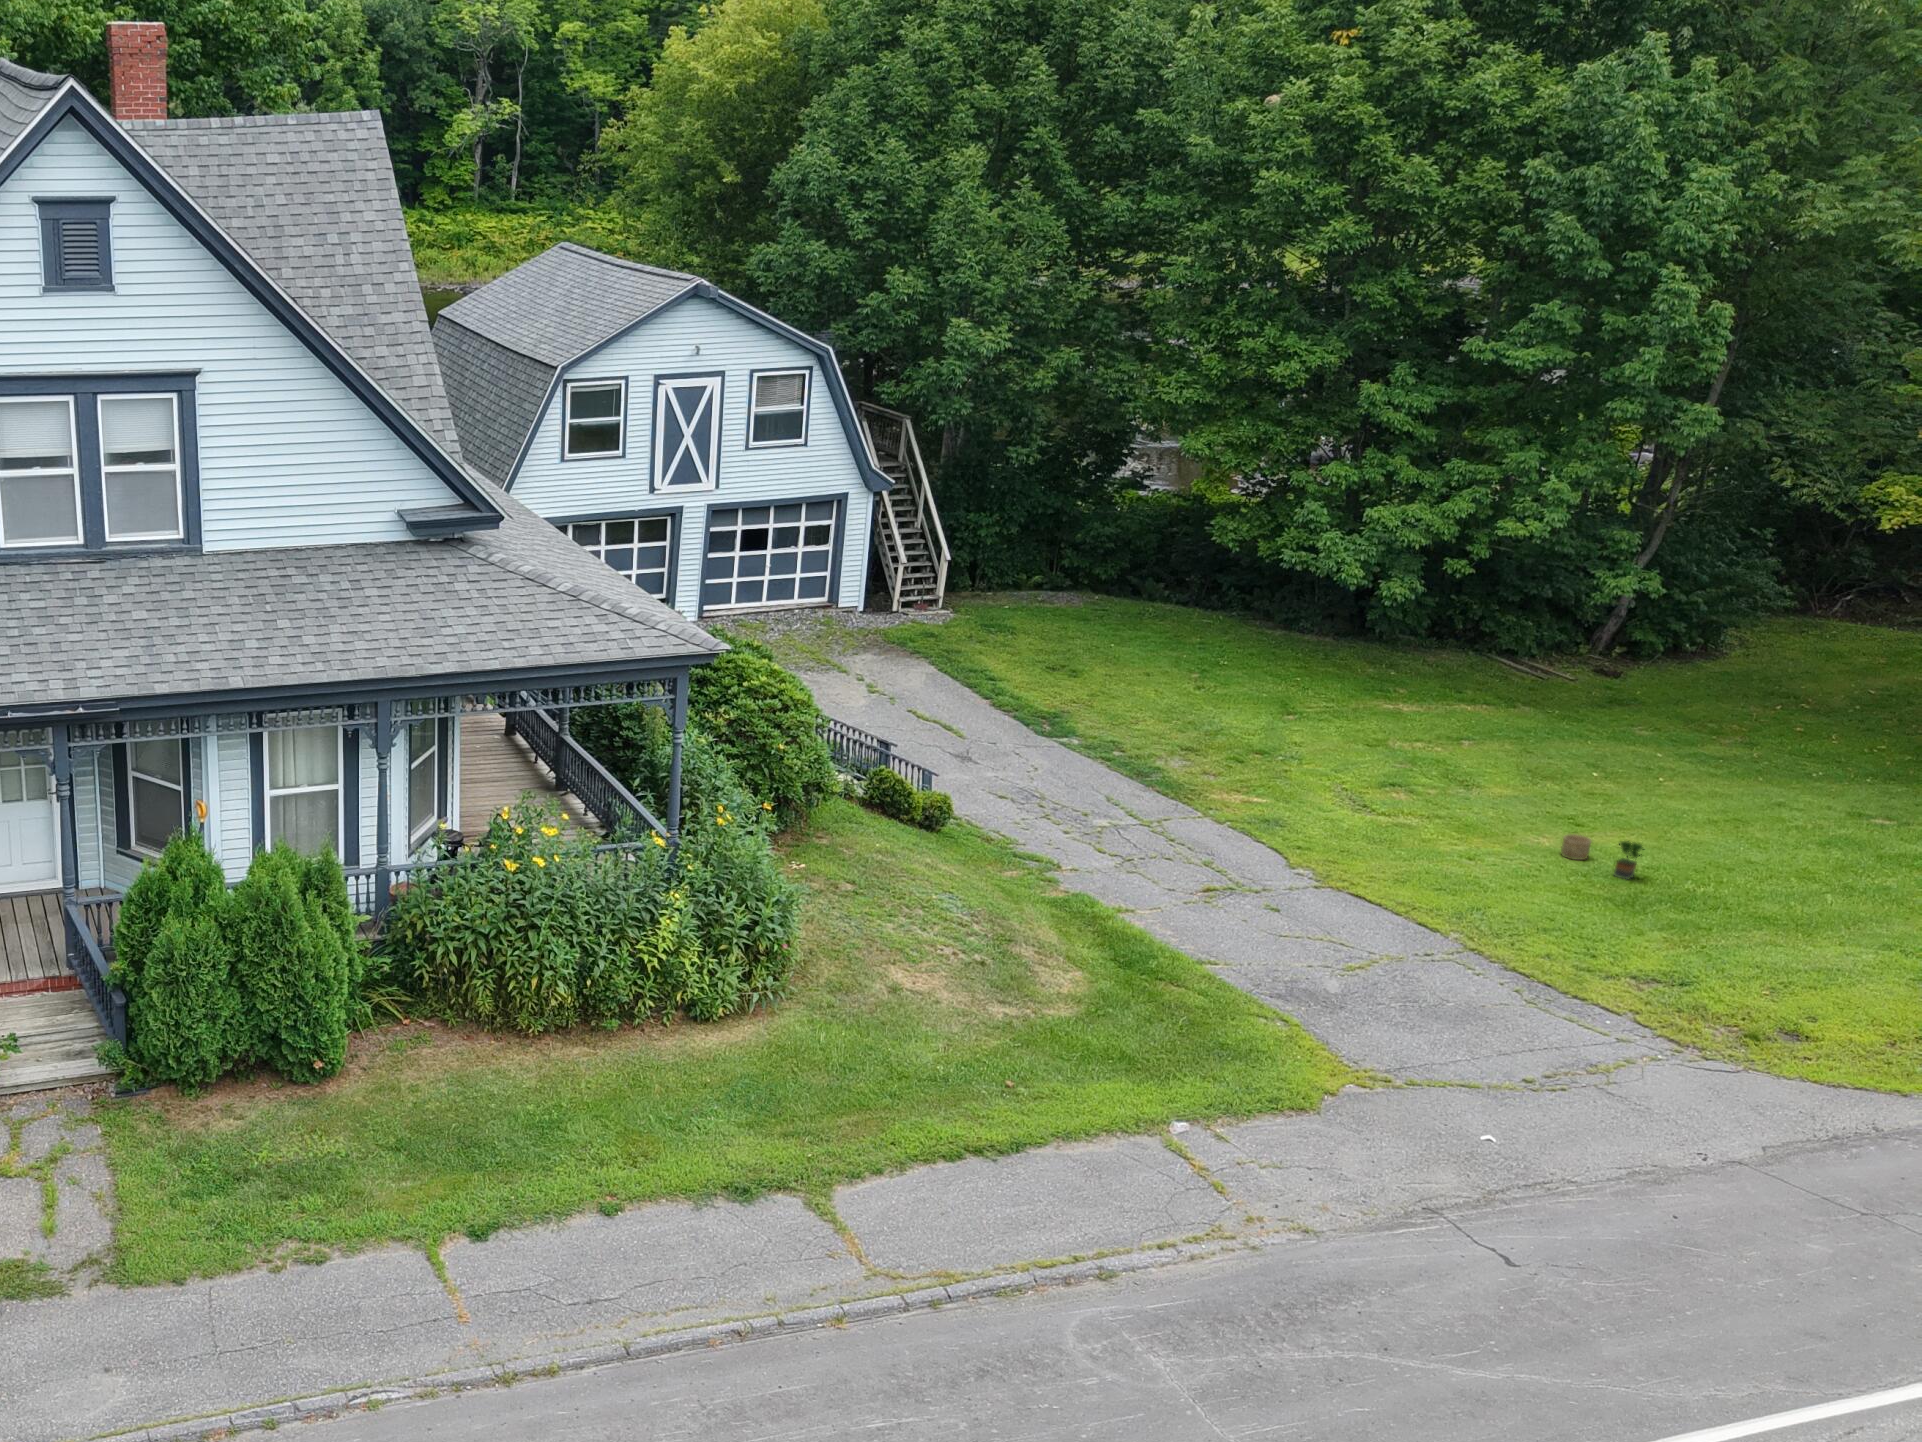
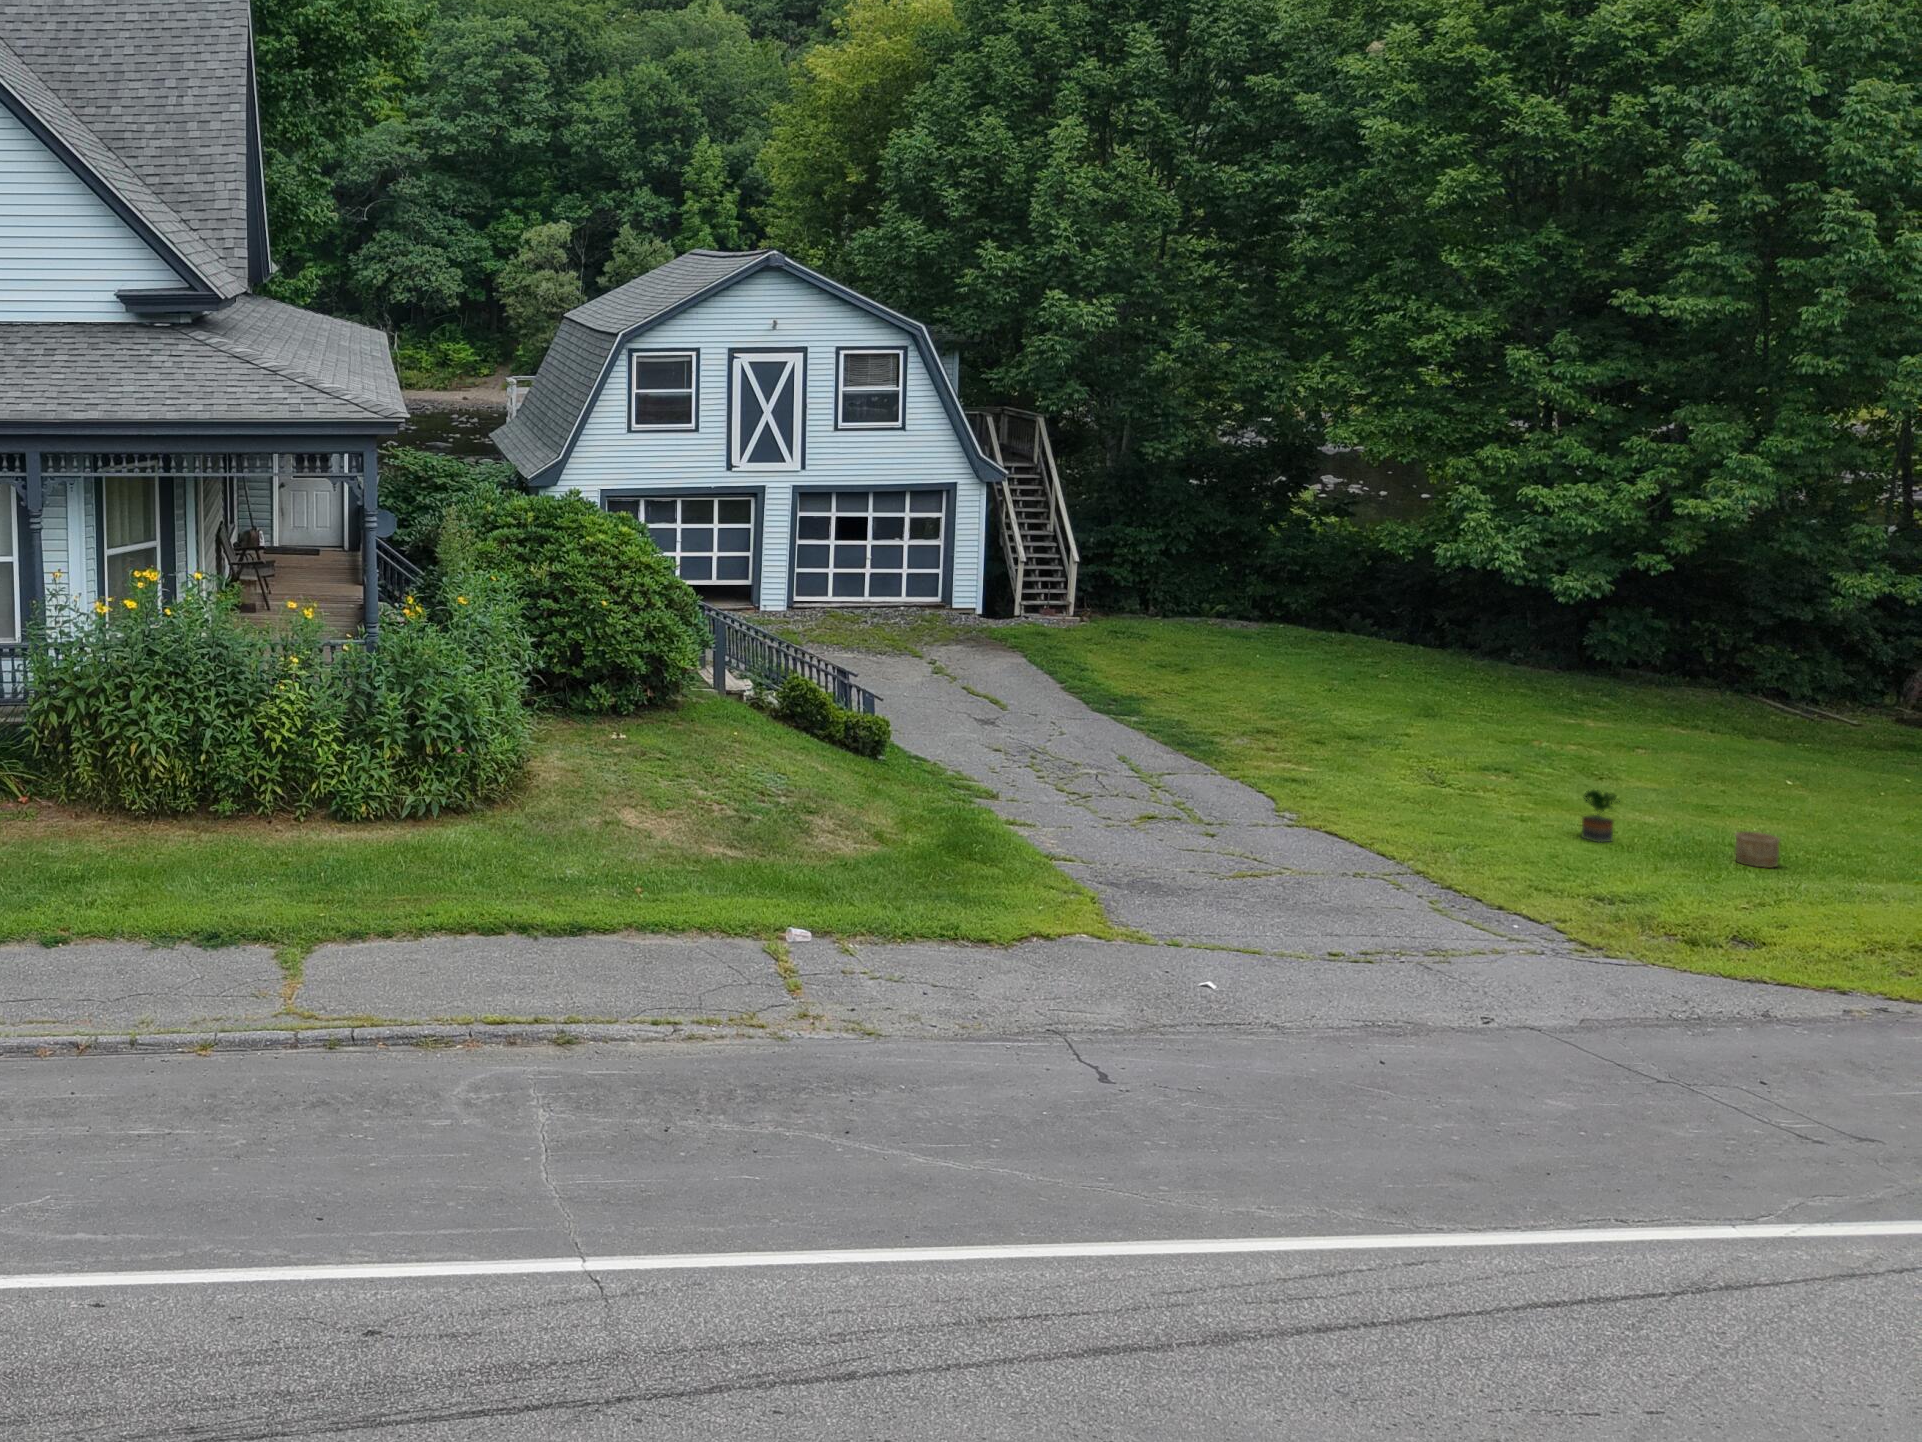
potted tree: present [1614,841,1645,879] -> present [1582,790,1620,842]

